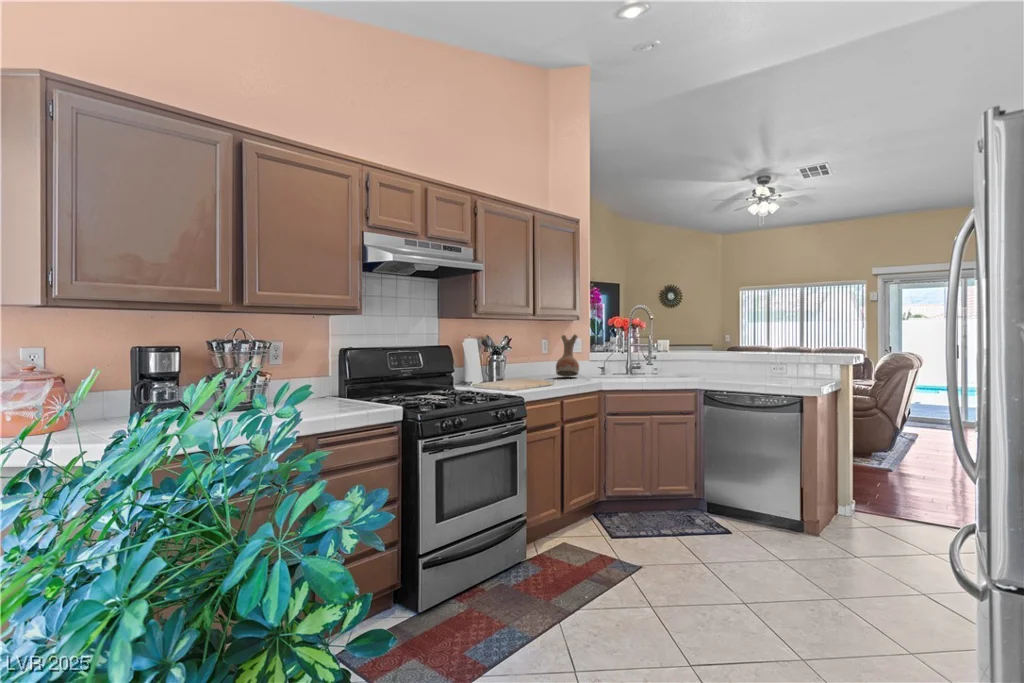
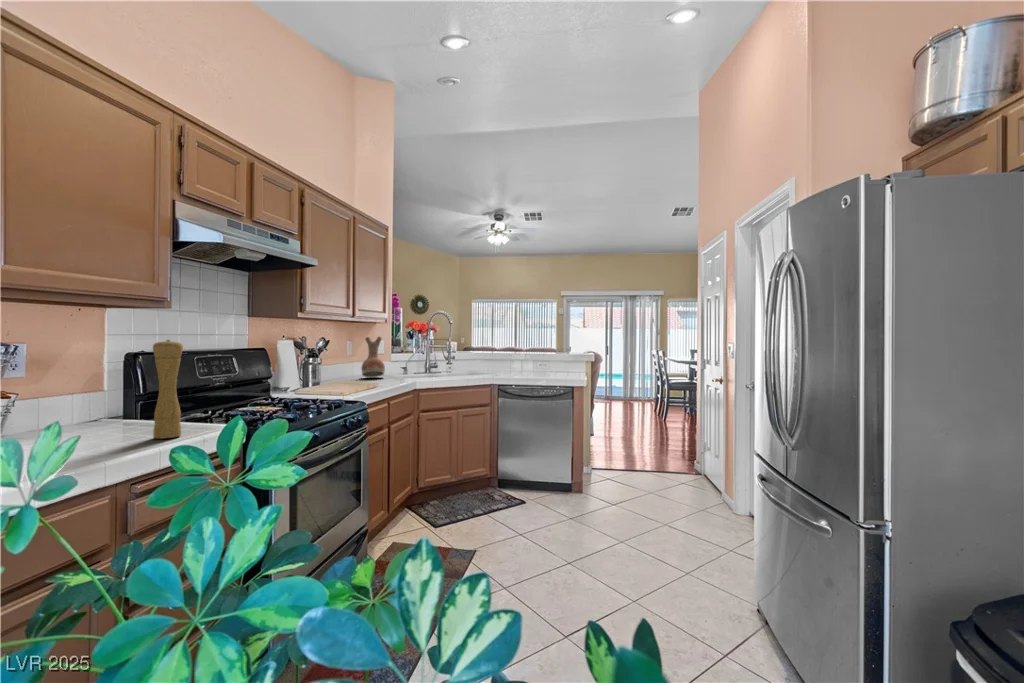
pepper mill: none [336,339,355,411] -> present [153,340,183,439]

